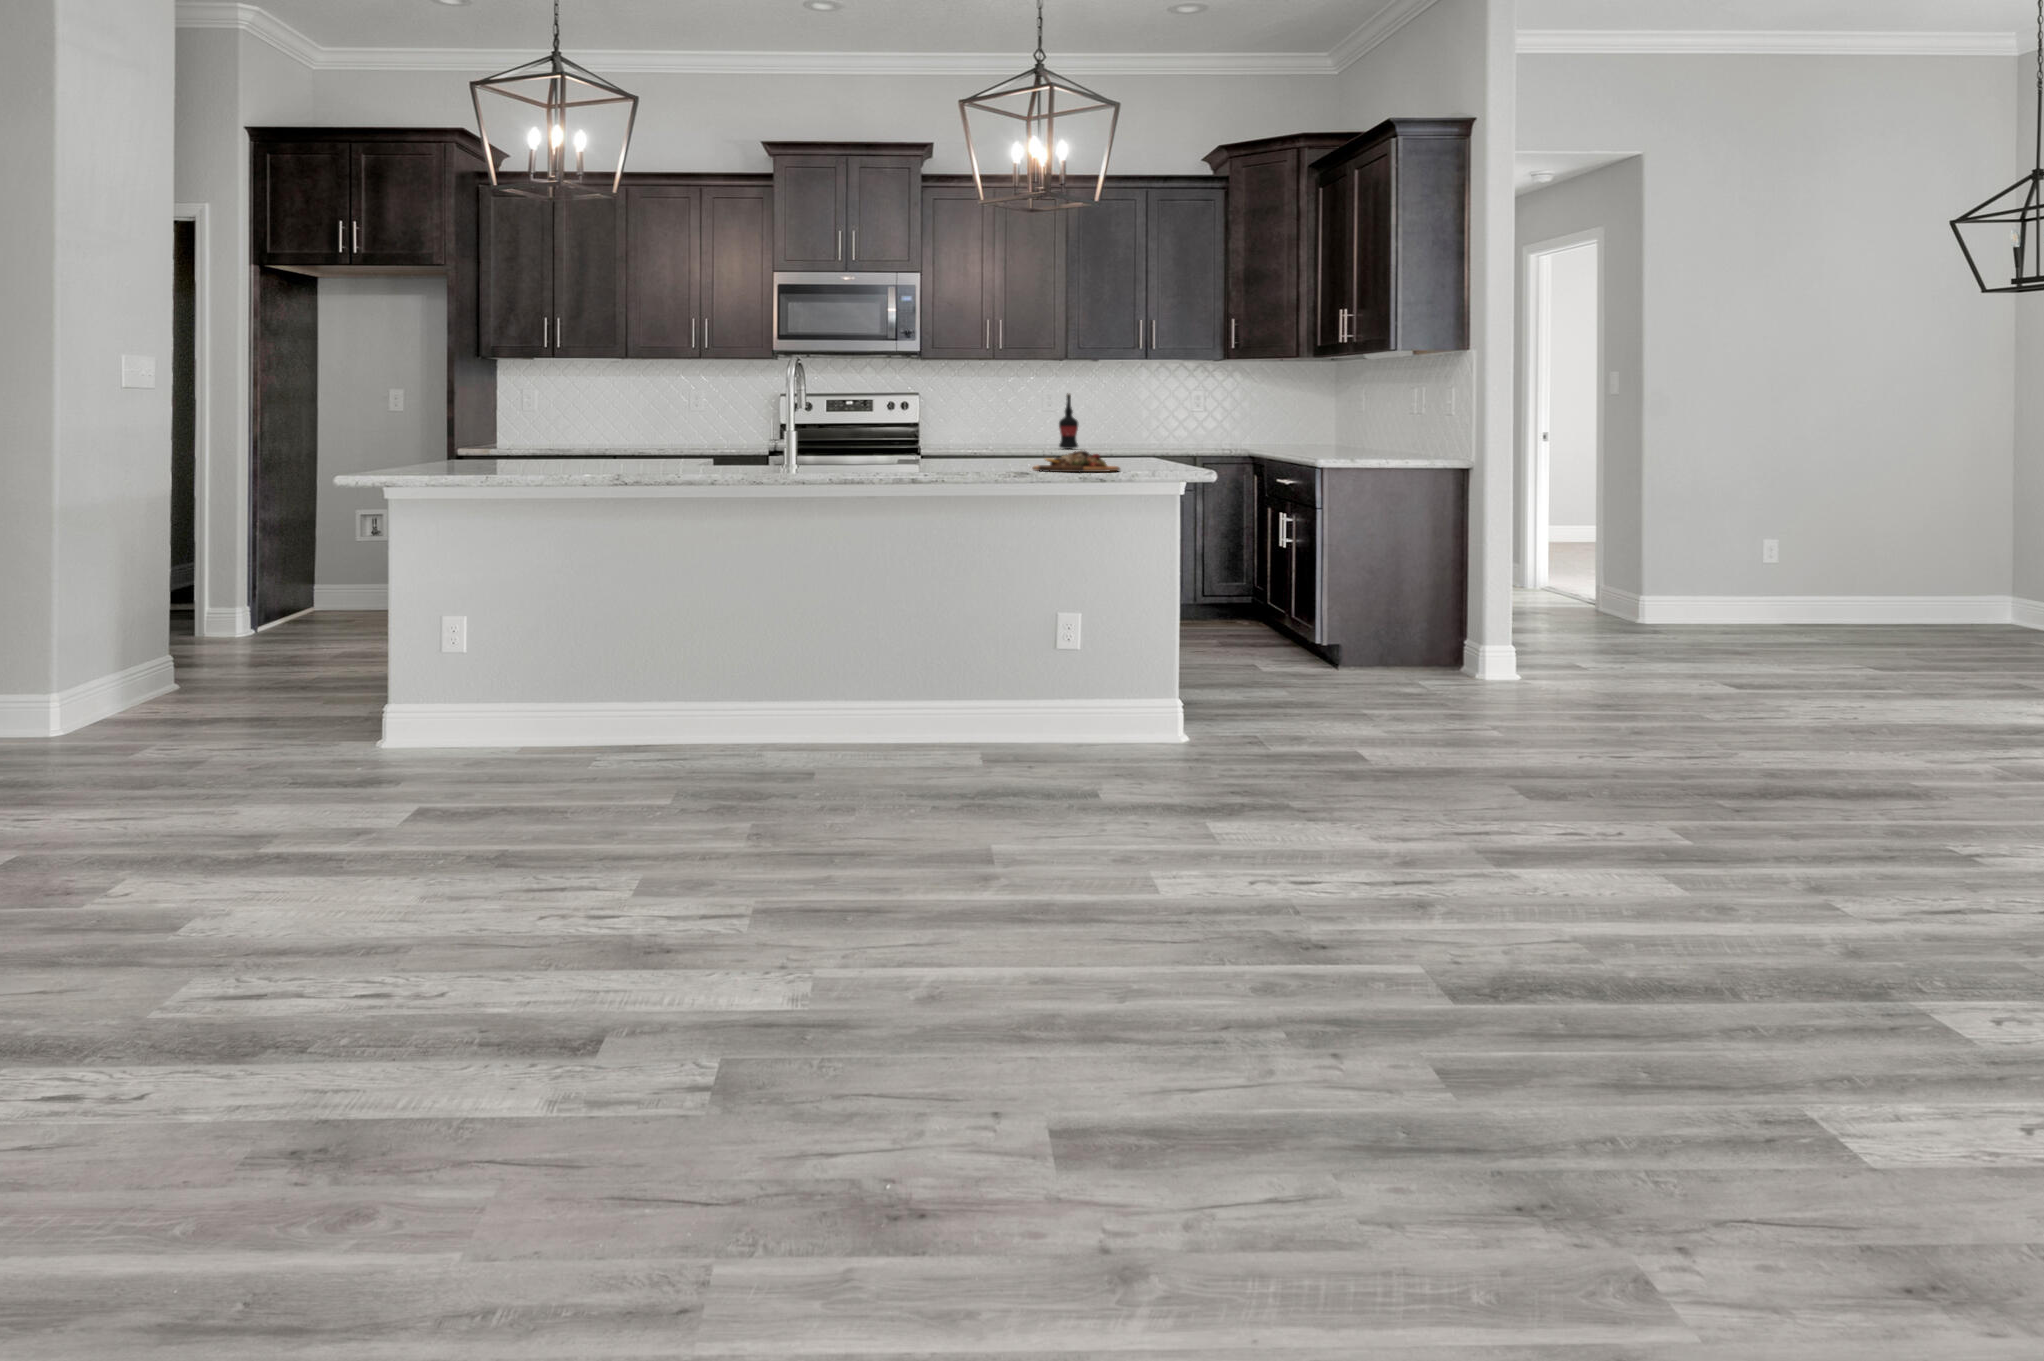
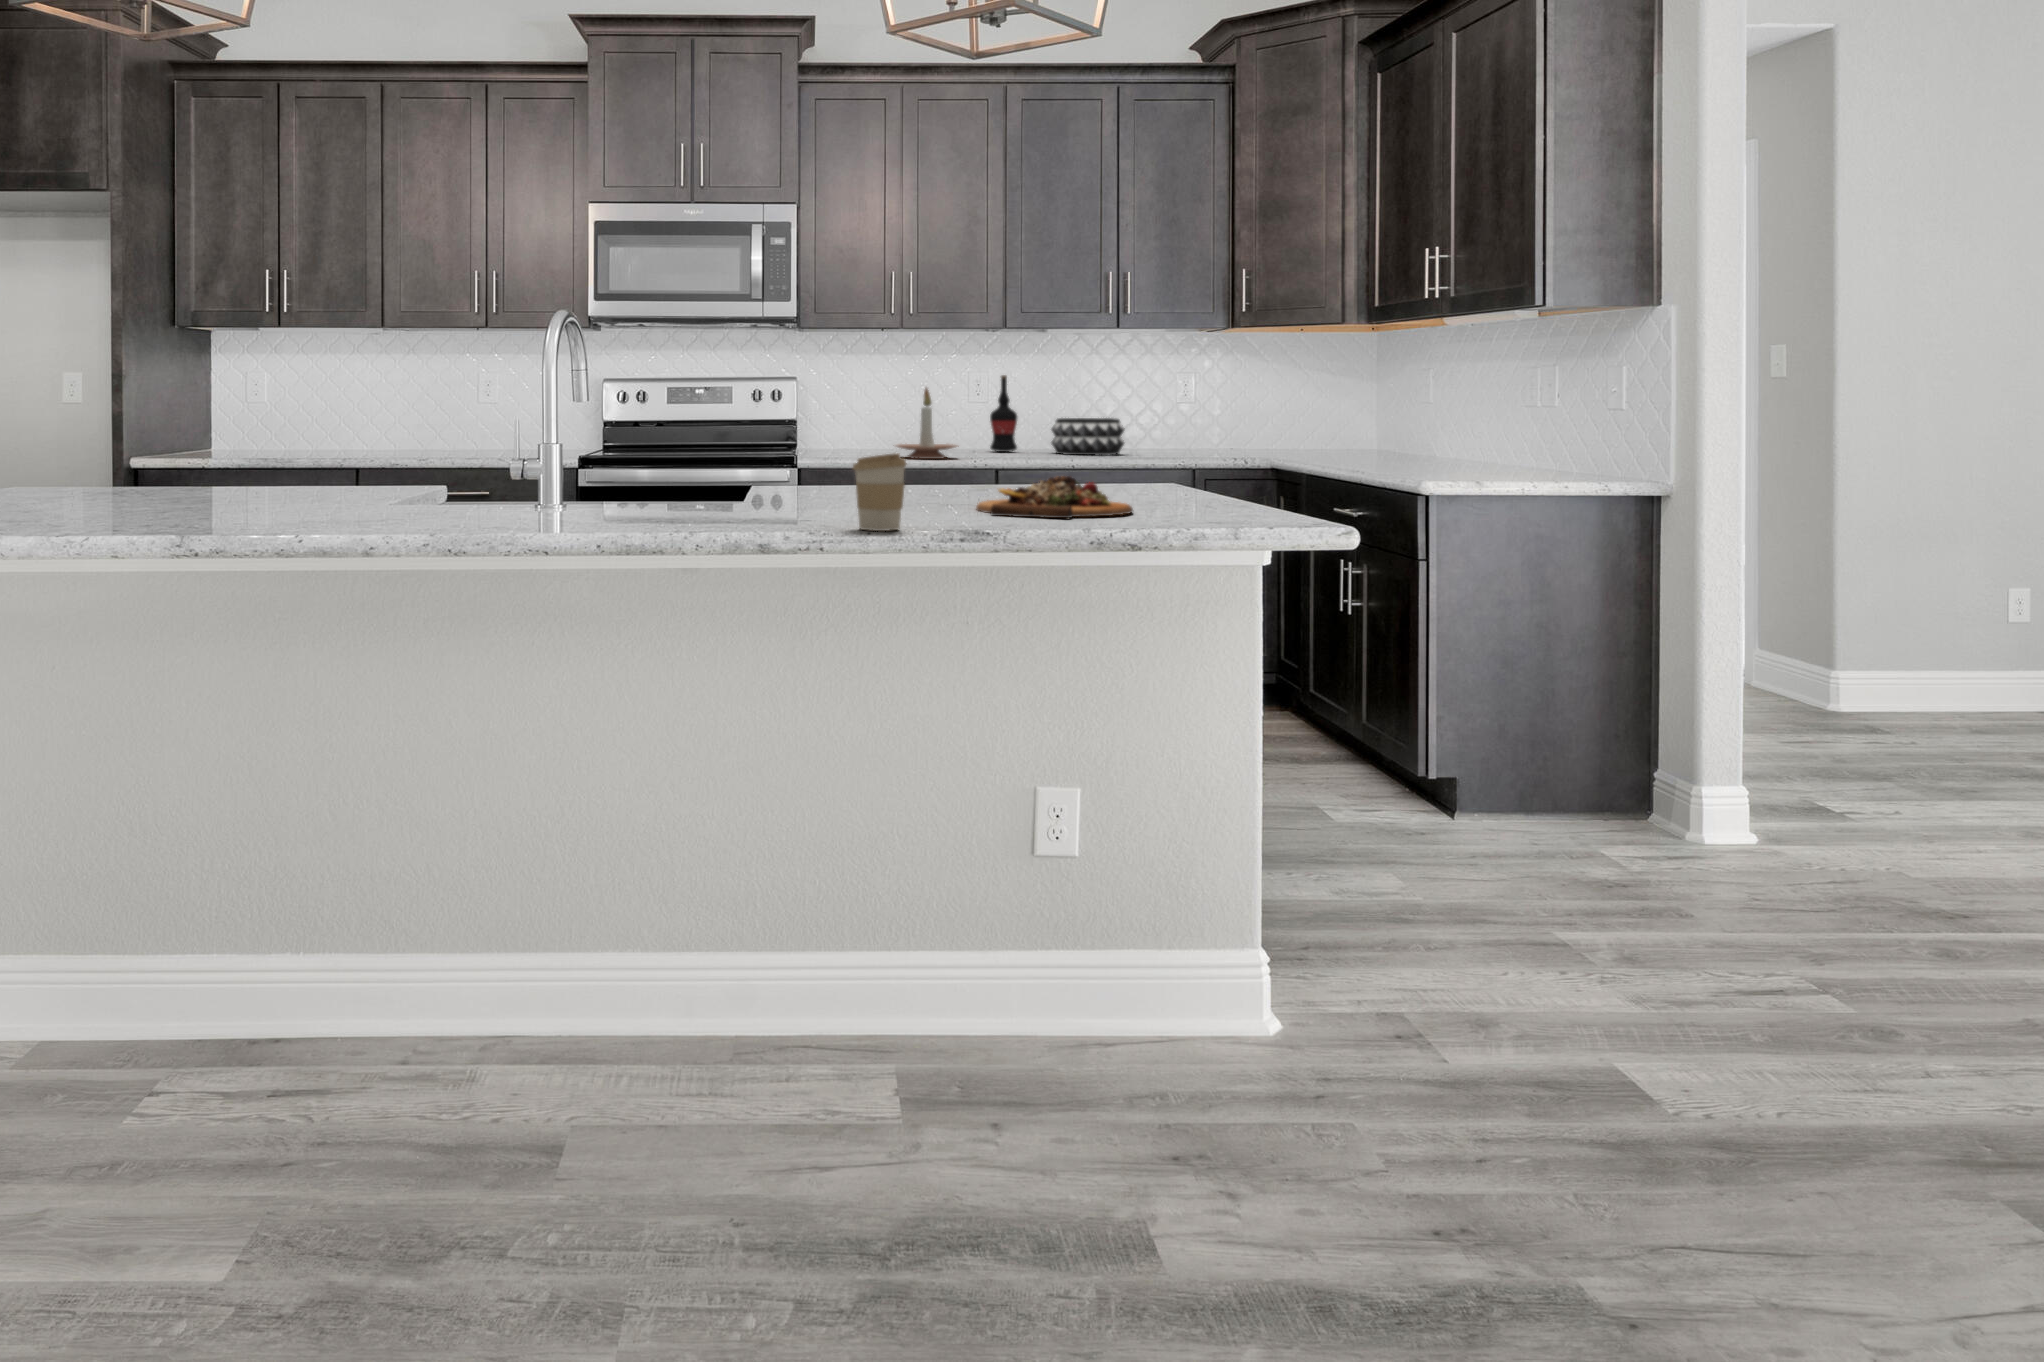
candle holder: none [988,401,1035,452] -> present [897,388,957,459]
decorative bowl: none [1102,425,1155,451] -> present [1051,418,1124,455]
coffee cup: none [961,434,990,474] -> present [853,453,907,531]

